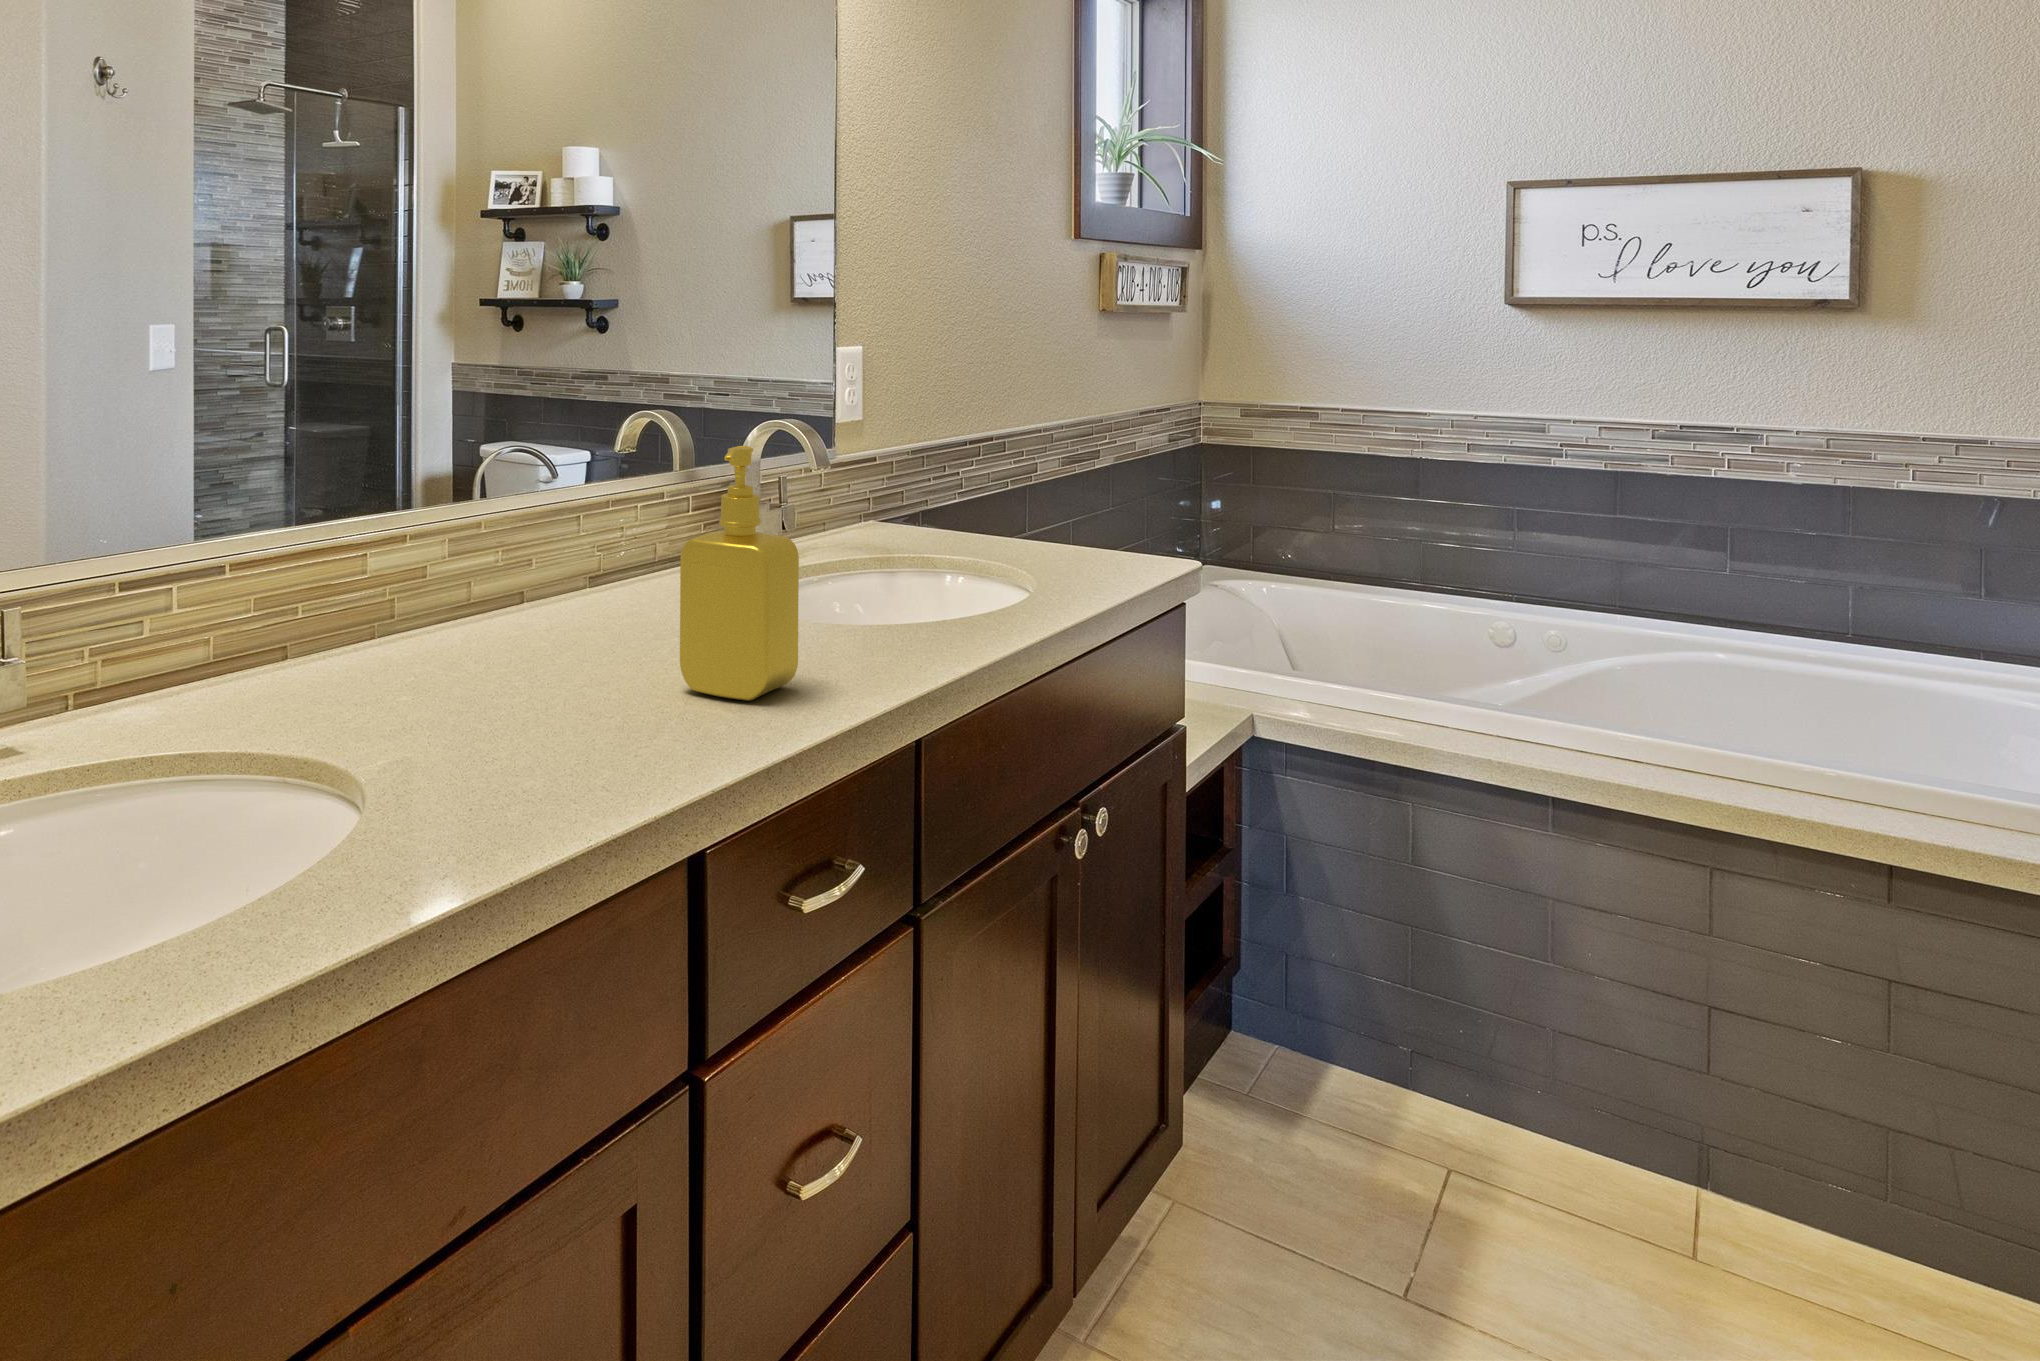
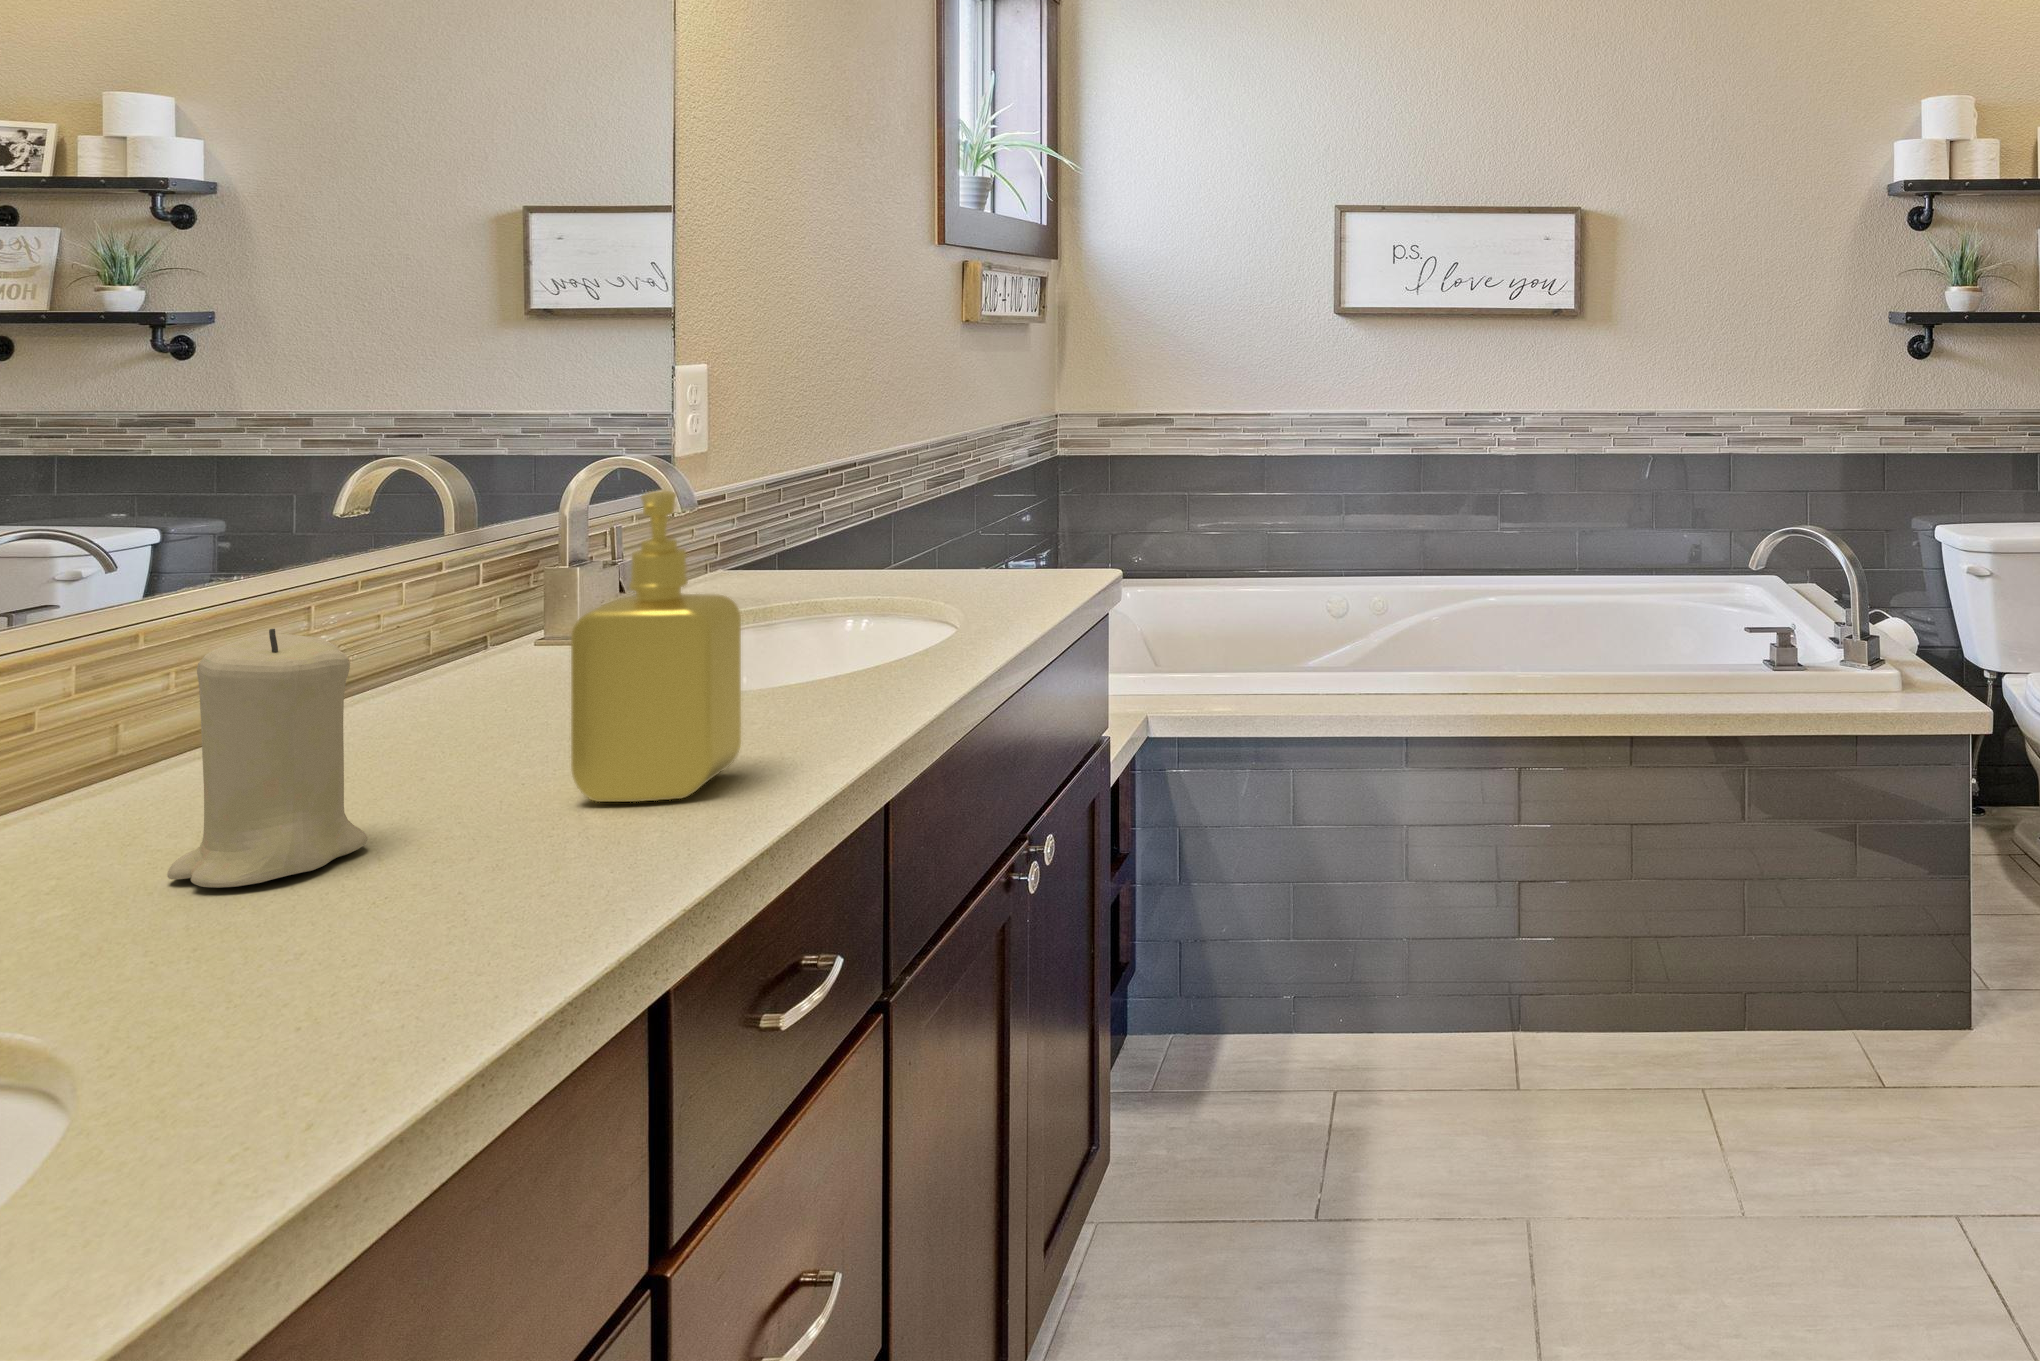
candle: none [450,526,555,704] -> present [167,629,367,888]

